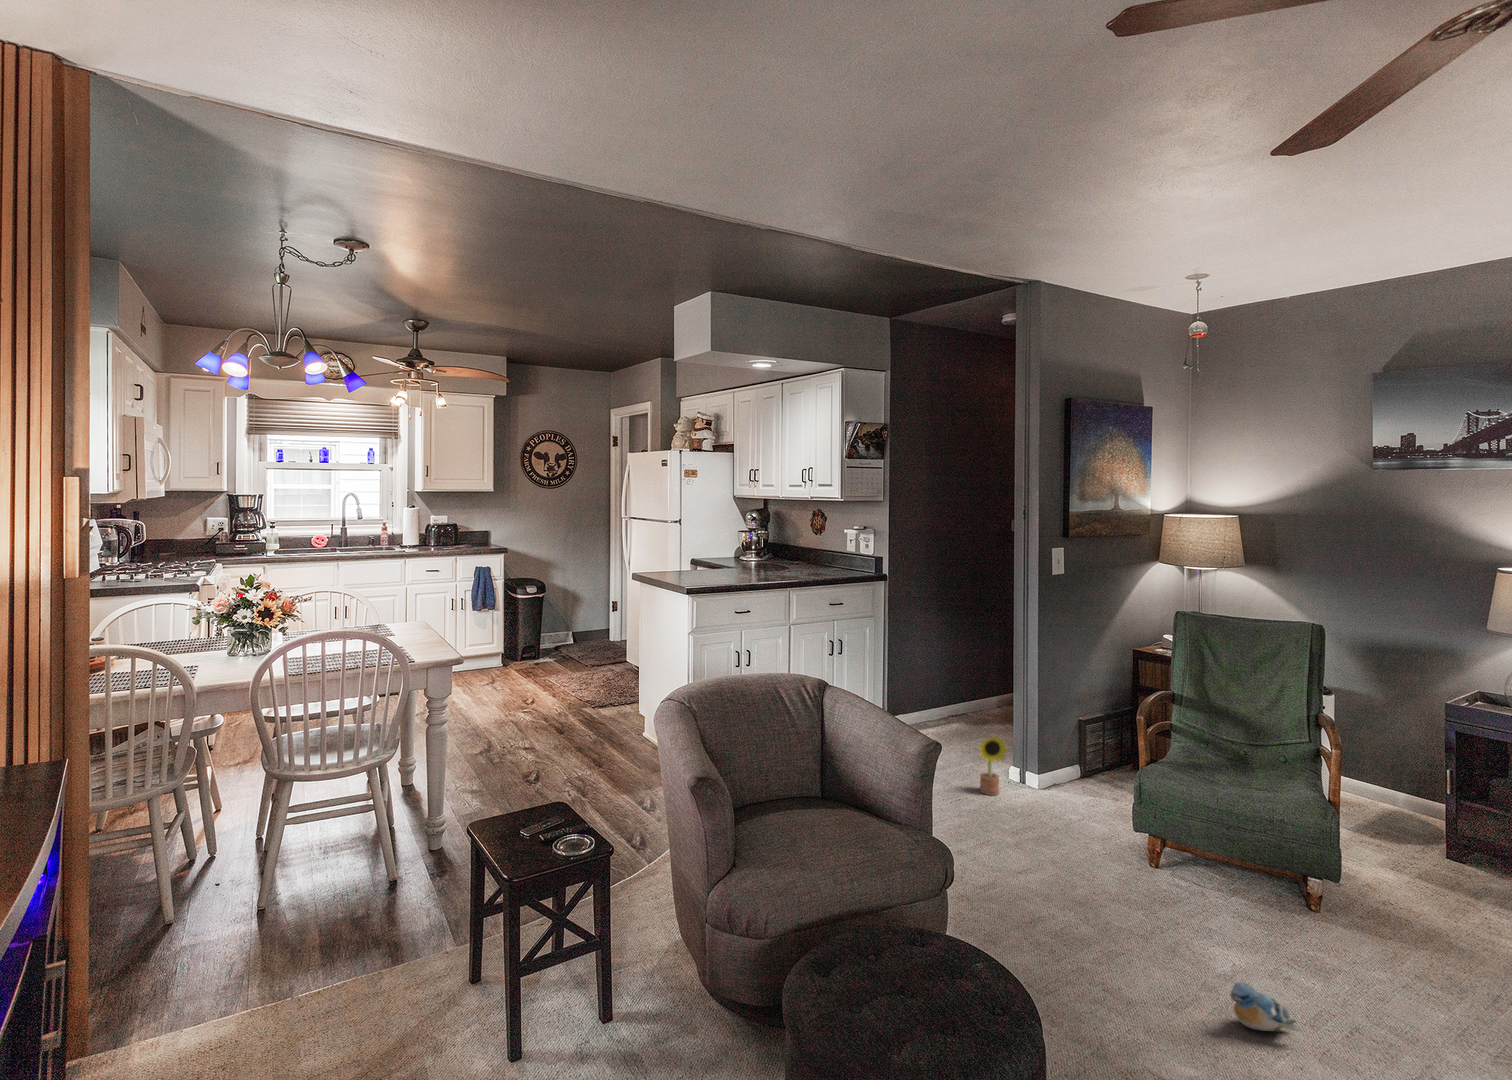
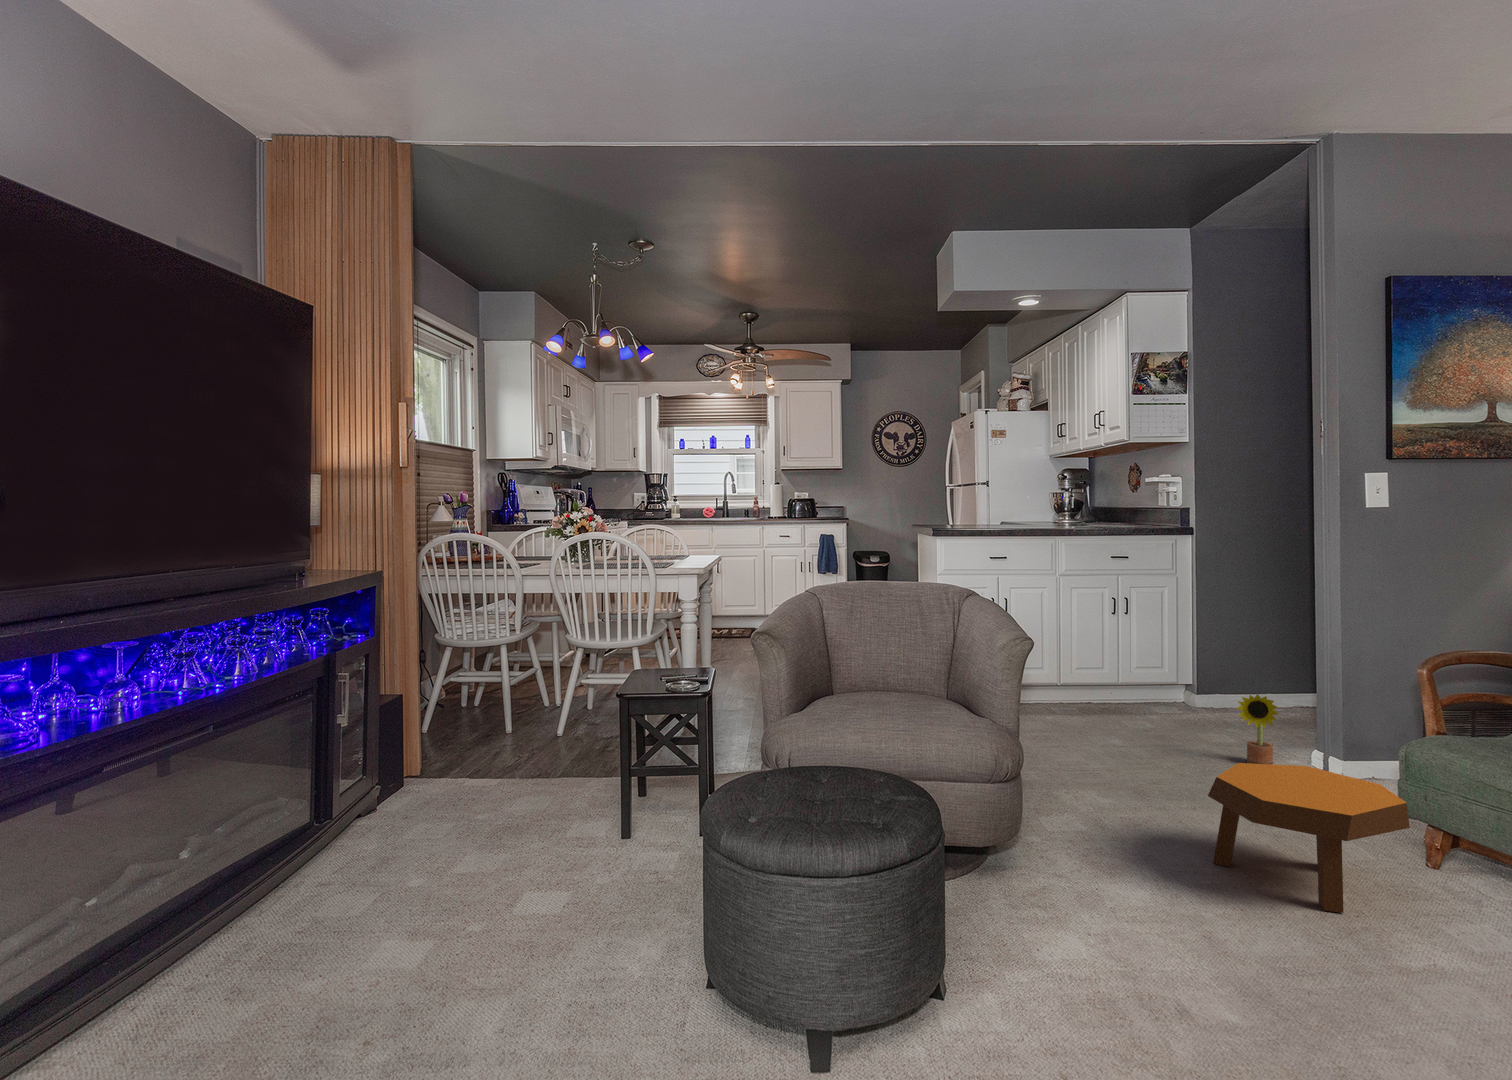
footstool: none [1055,815,1194,947] -> present [1208,763,1410,913]
plush toy: present [1230,982,1299,1031] -> none [1330,931,1433,1005]

